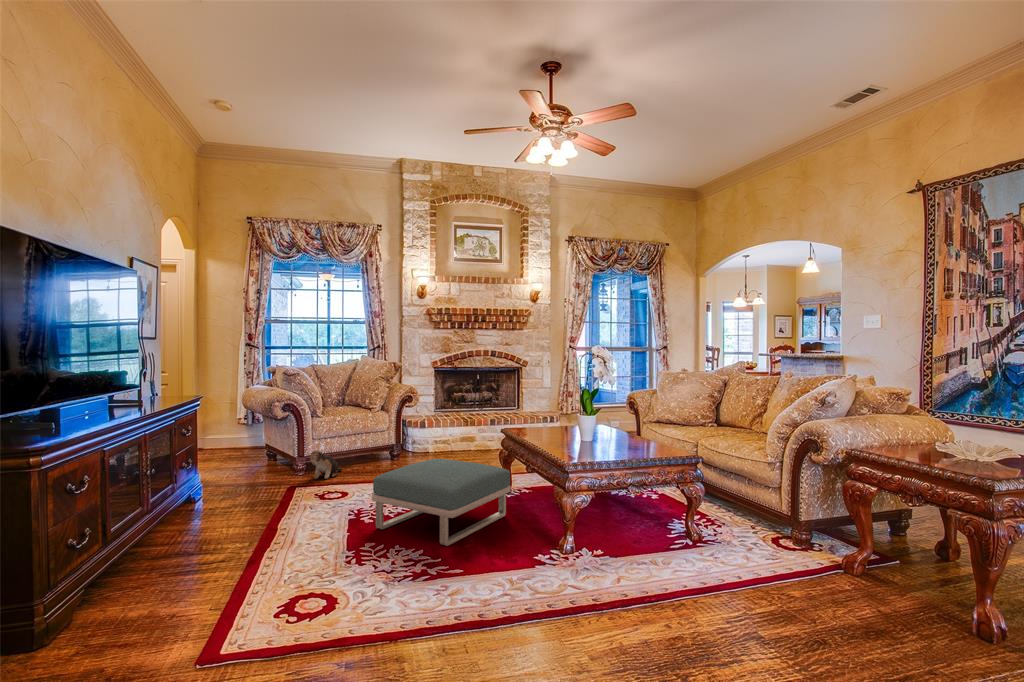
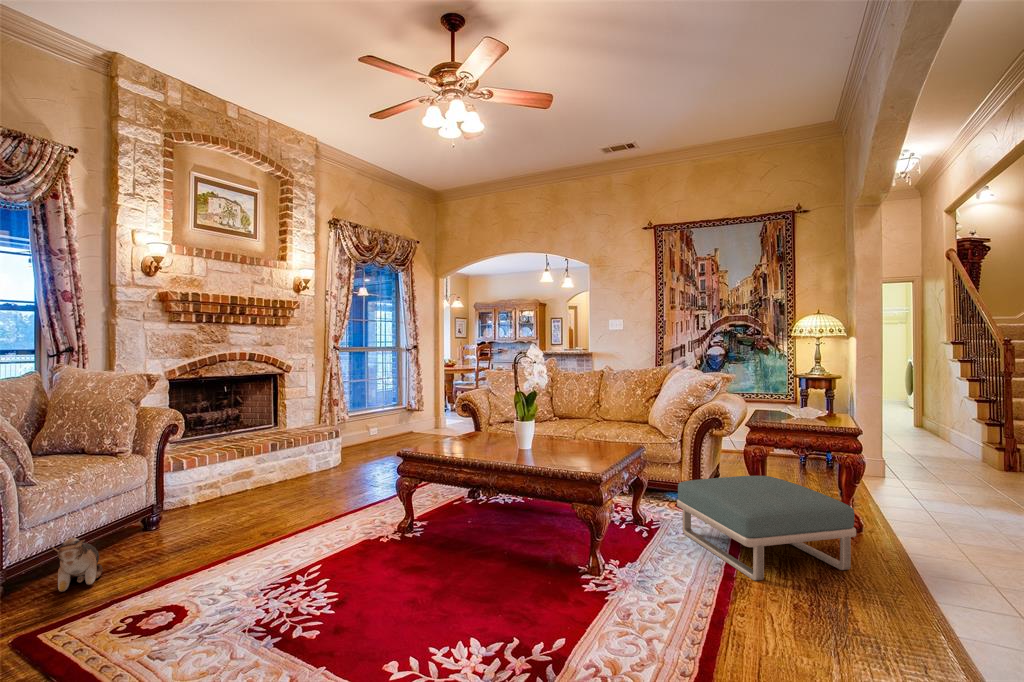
footstool: present [372,459,511,546] -> present [677,476,856,581]

